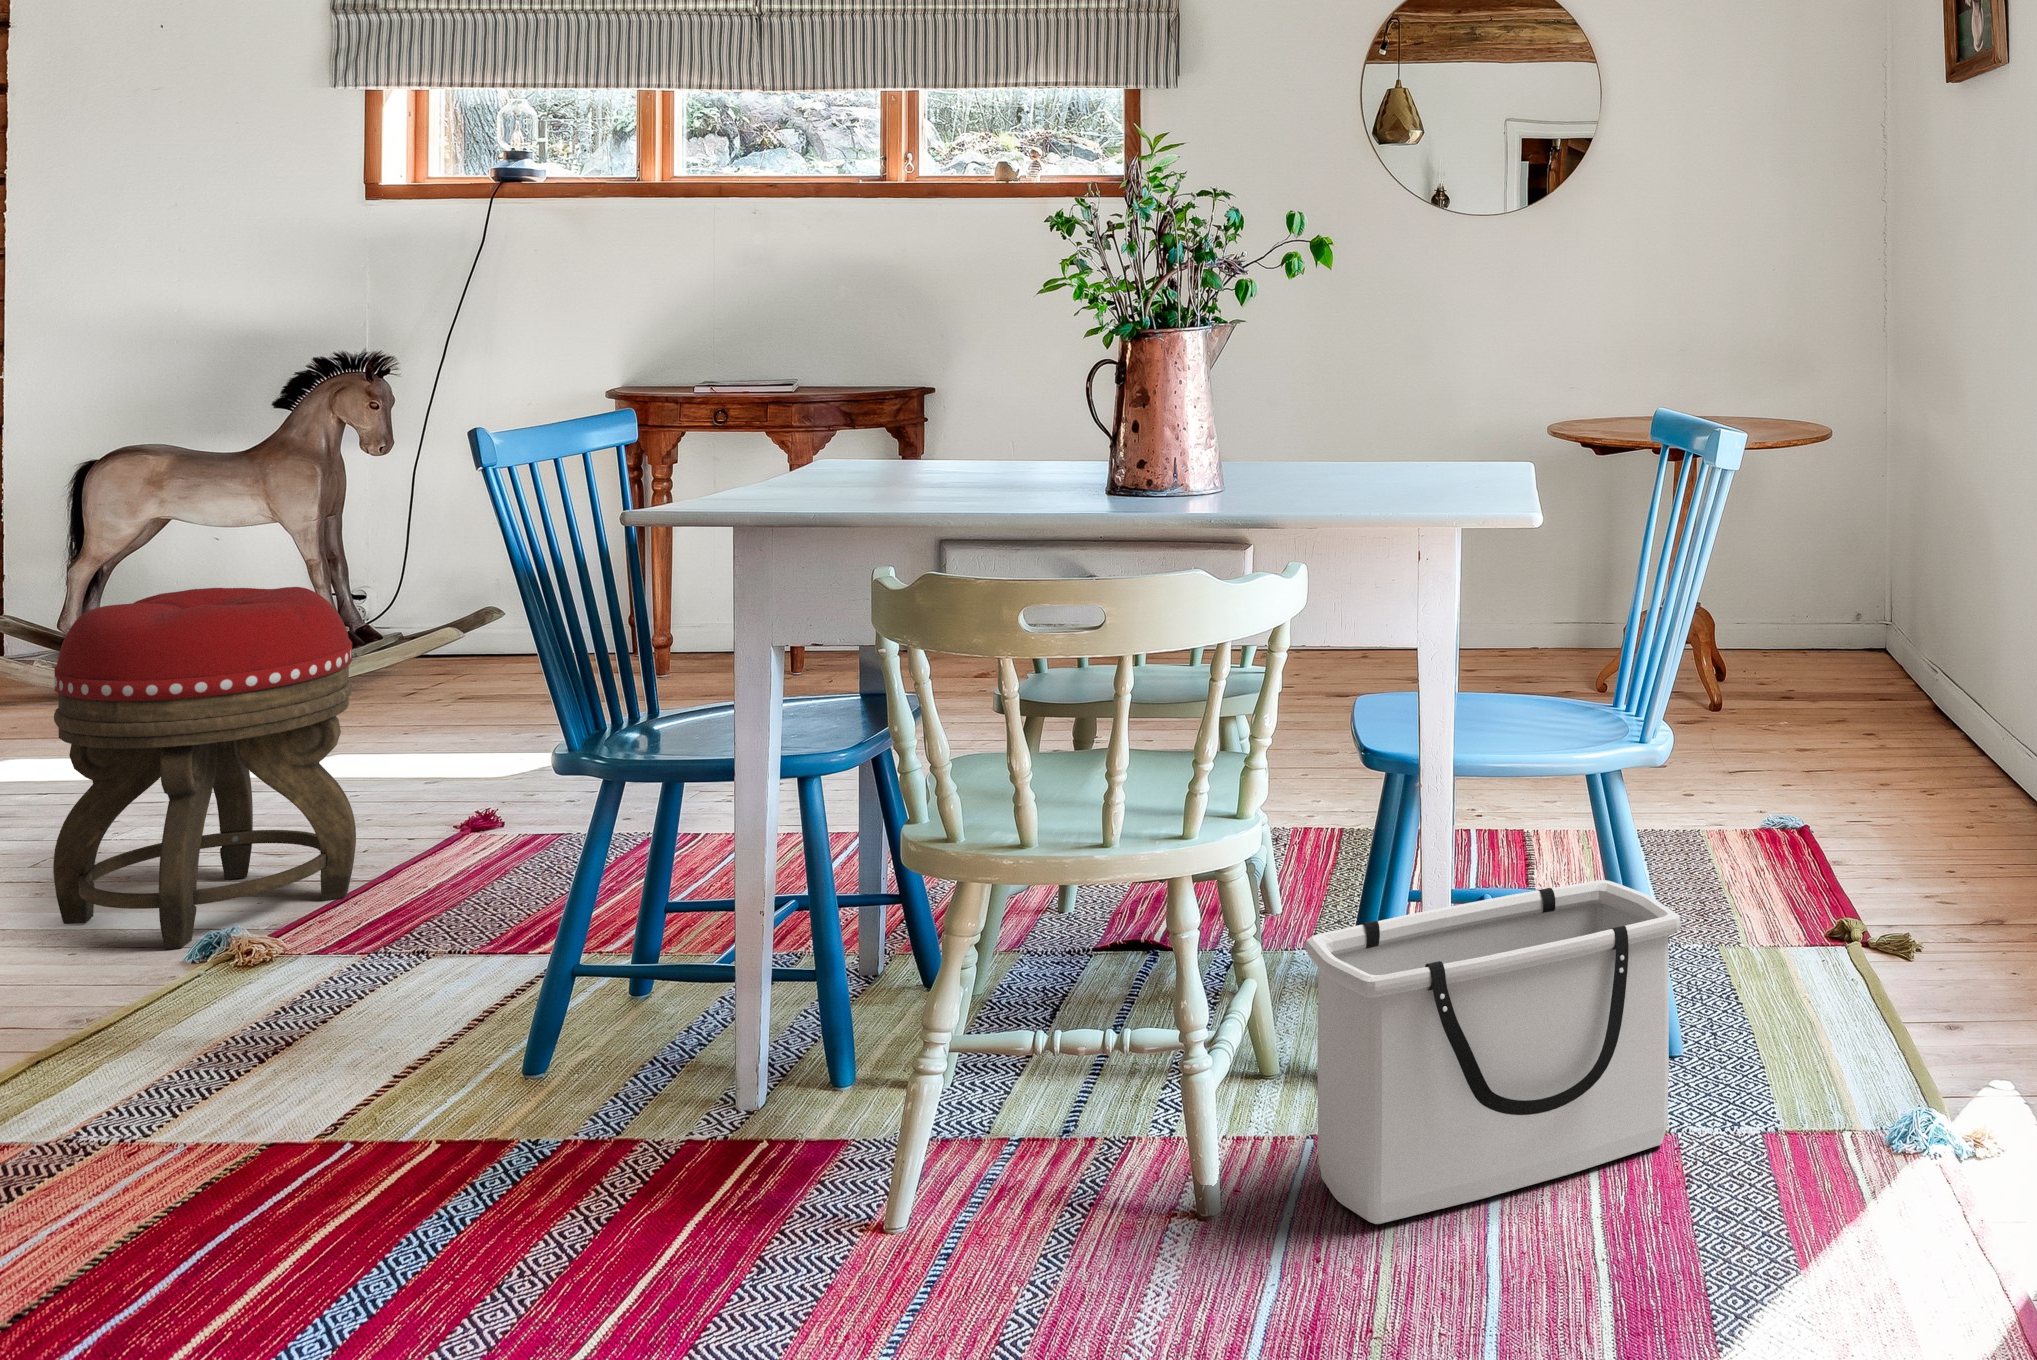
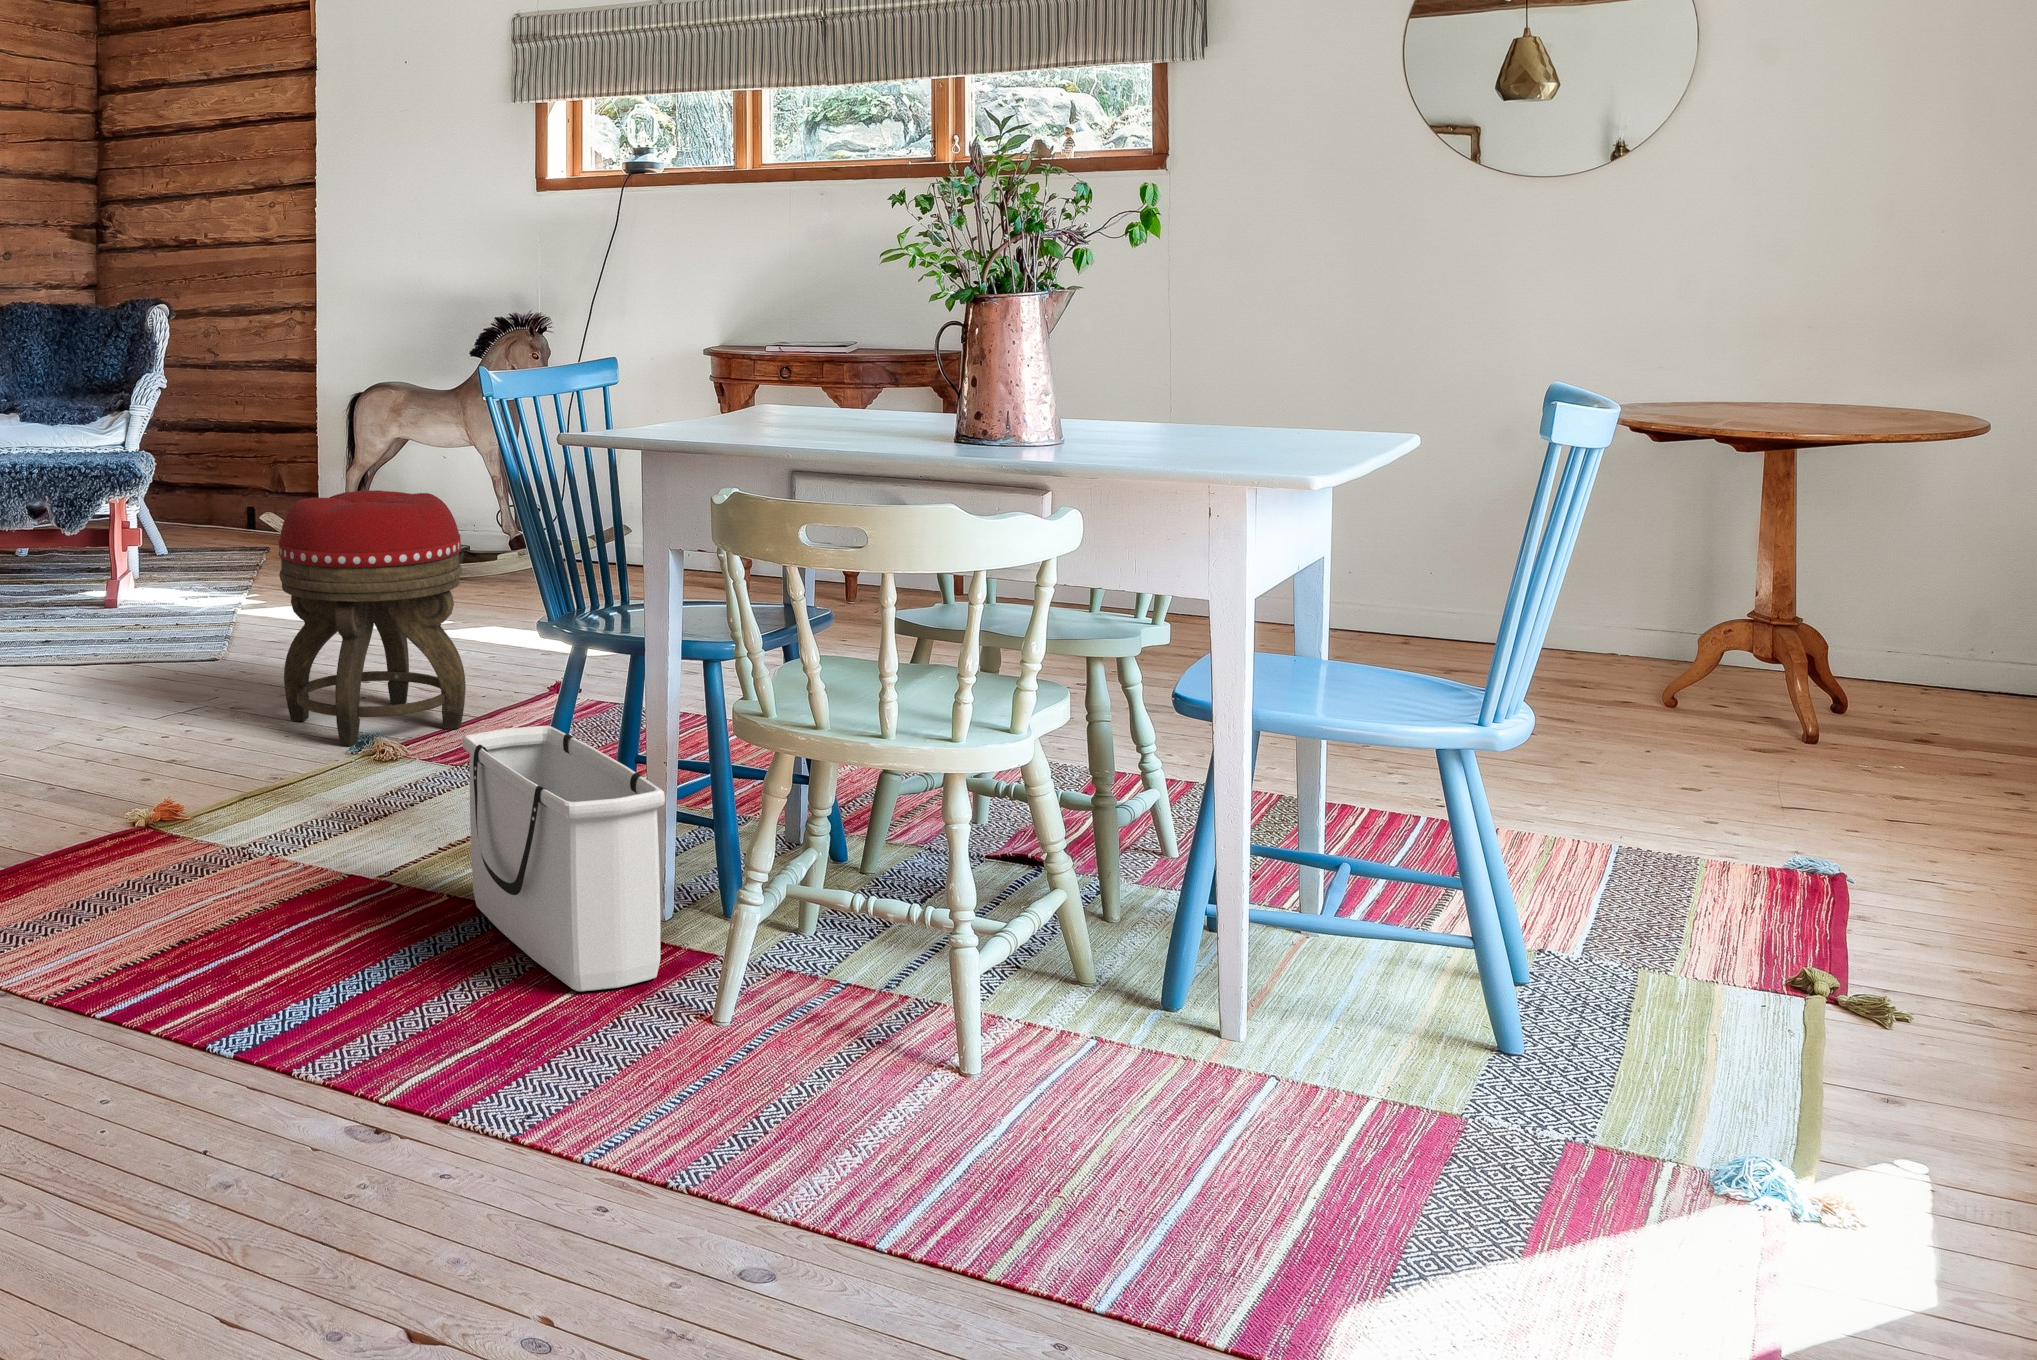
storage bin: present [1306,880,1681,1224] -> present [462,726,665,991]

